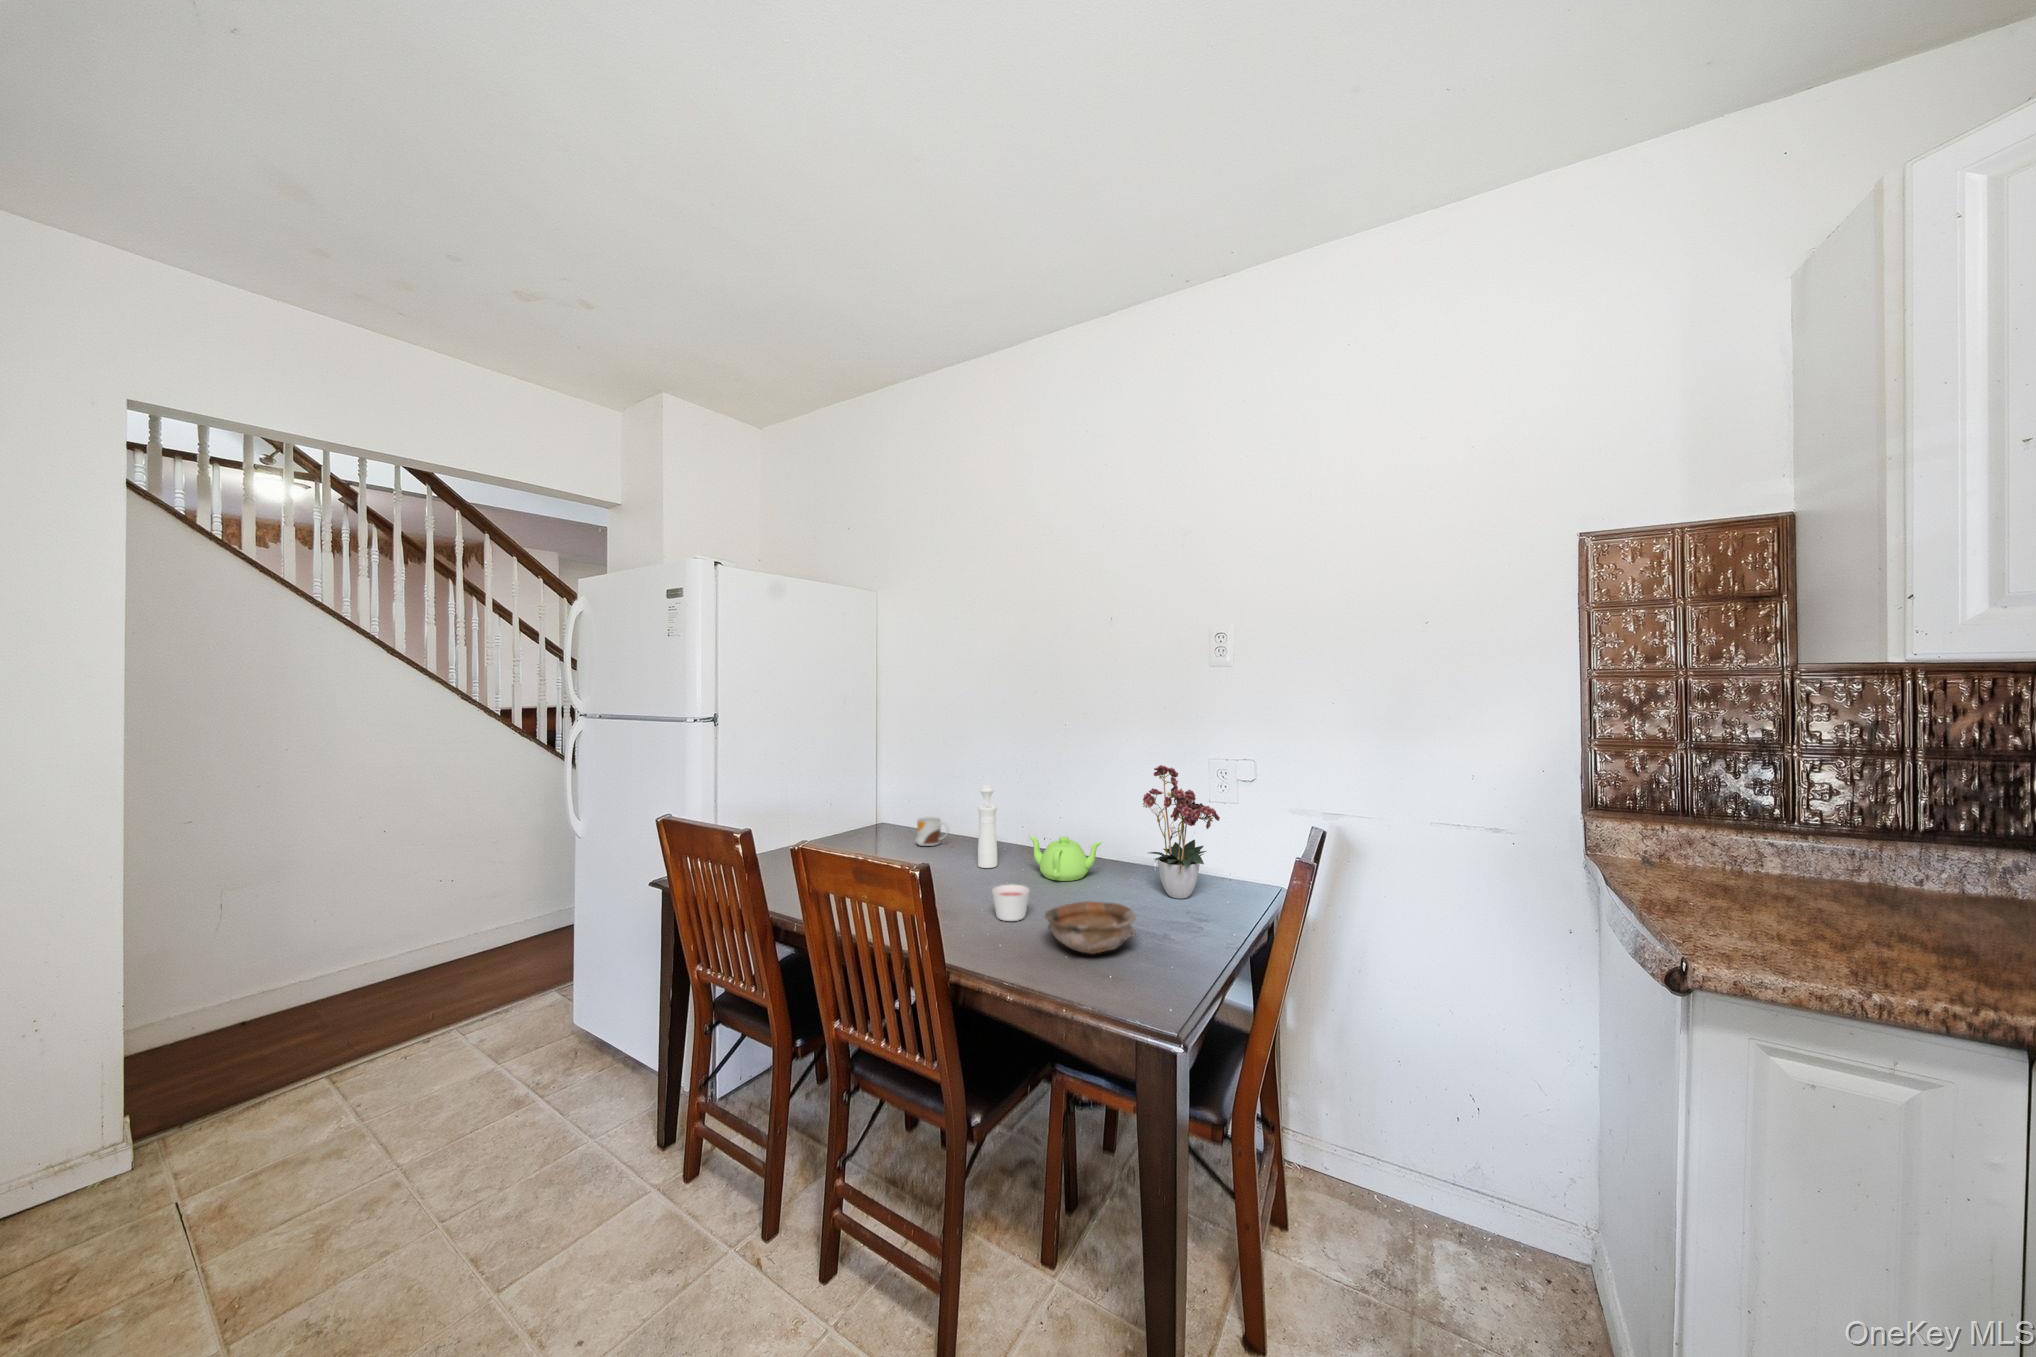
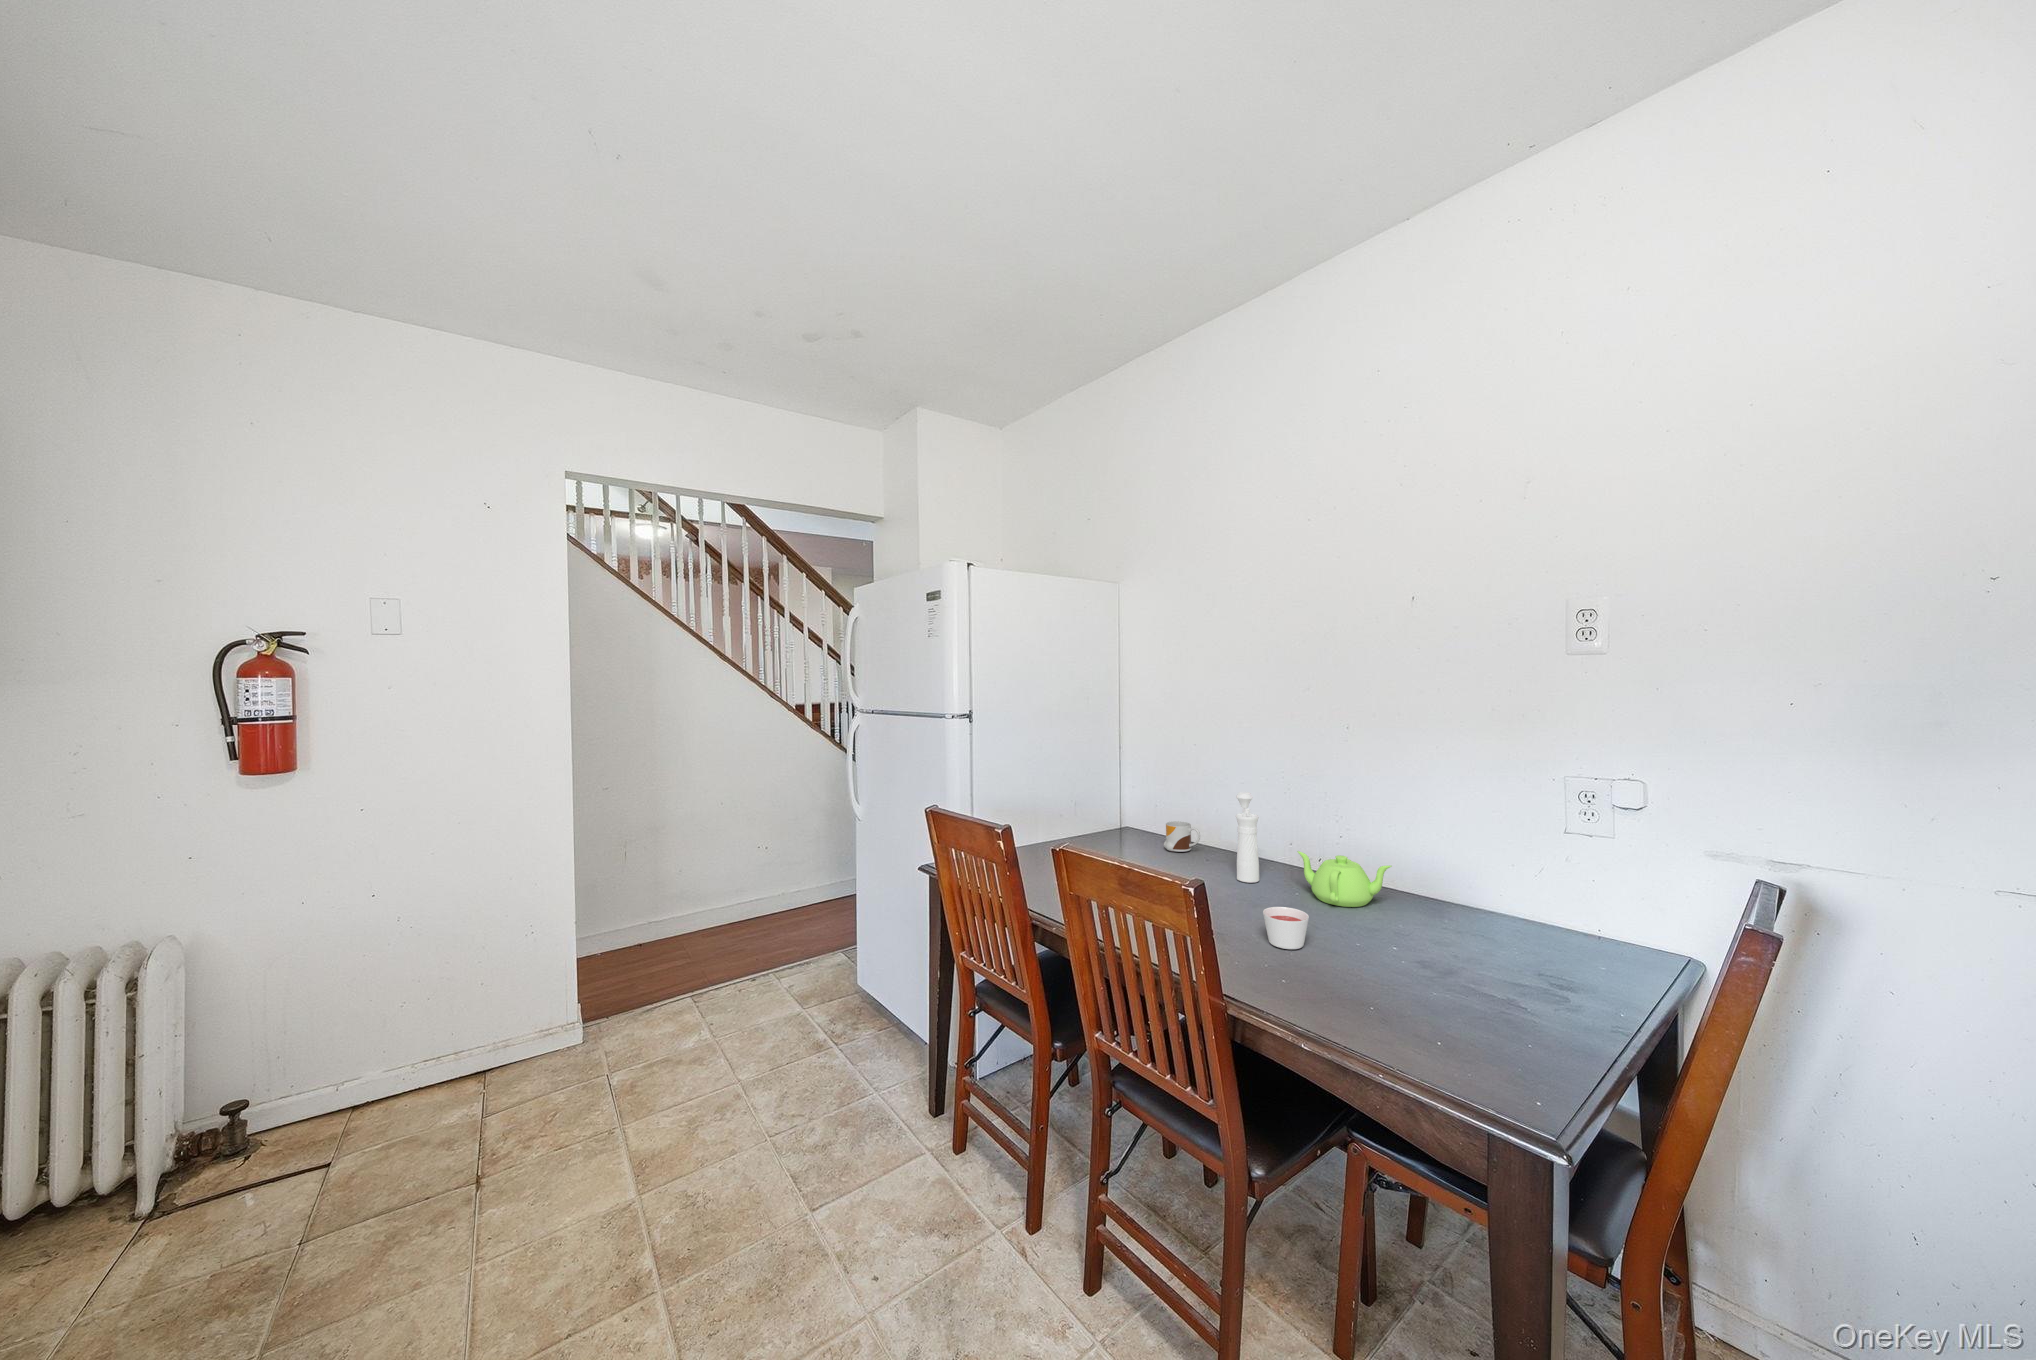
flower arrangement: present [1143,765,1220,899] -> none [1441,773,1577,945]
bowl: present [1045,901,1136,954] -> none [1334,938,1458,1004]

